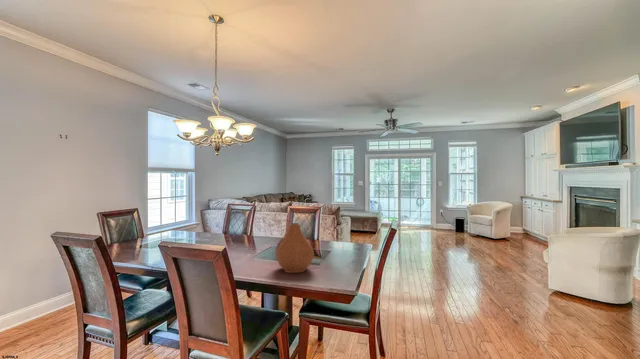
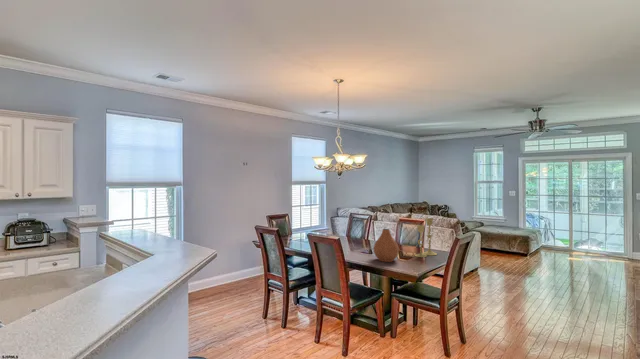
candlestick: none [325,205,349,257] -> present [415,218,437,257]

